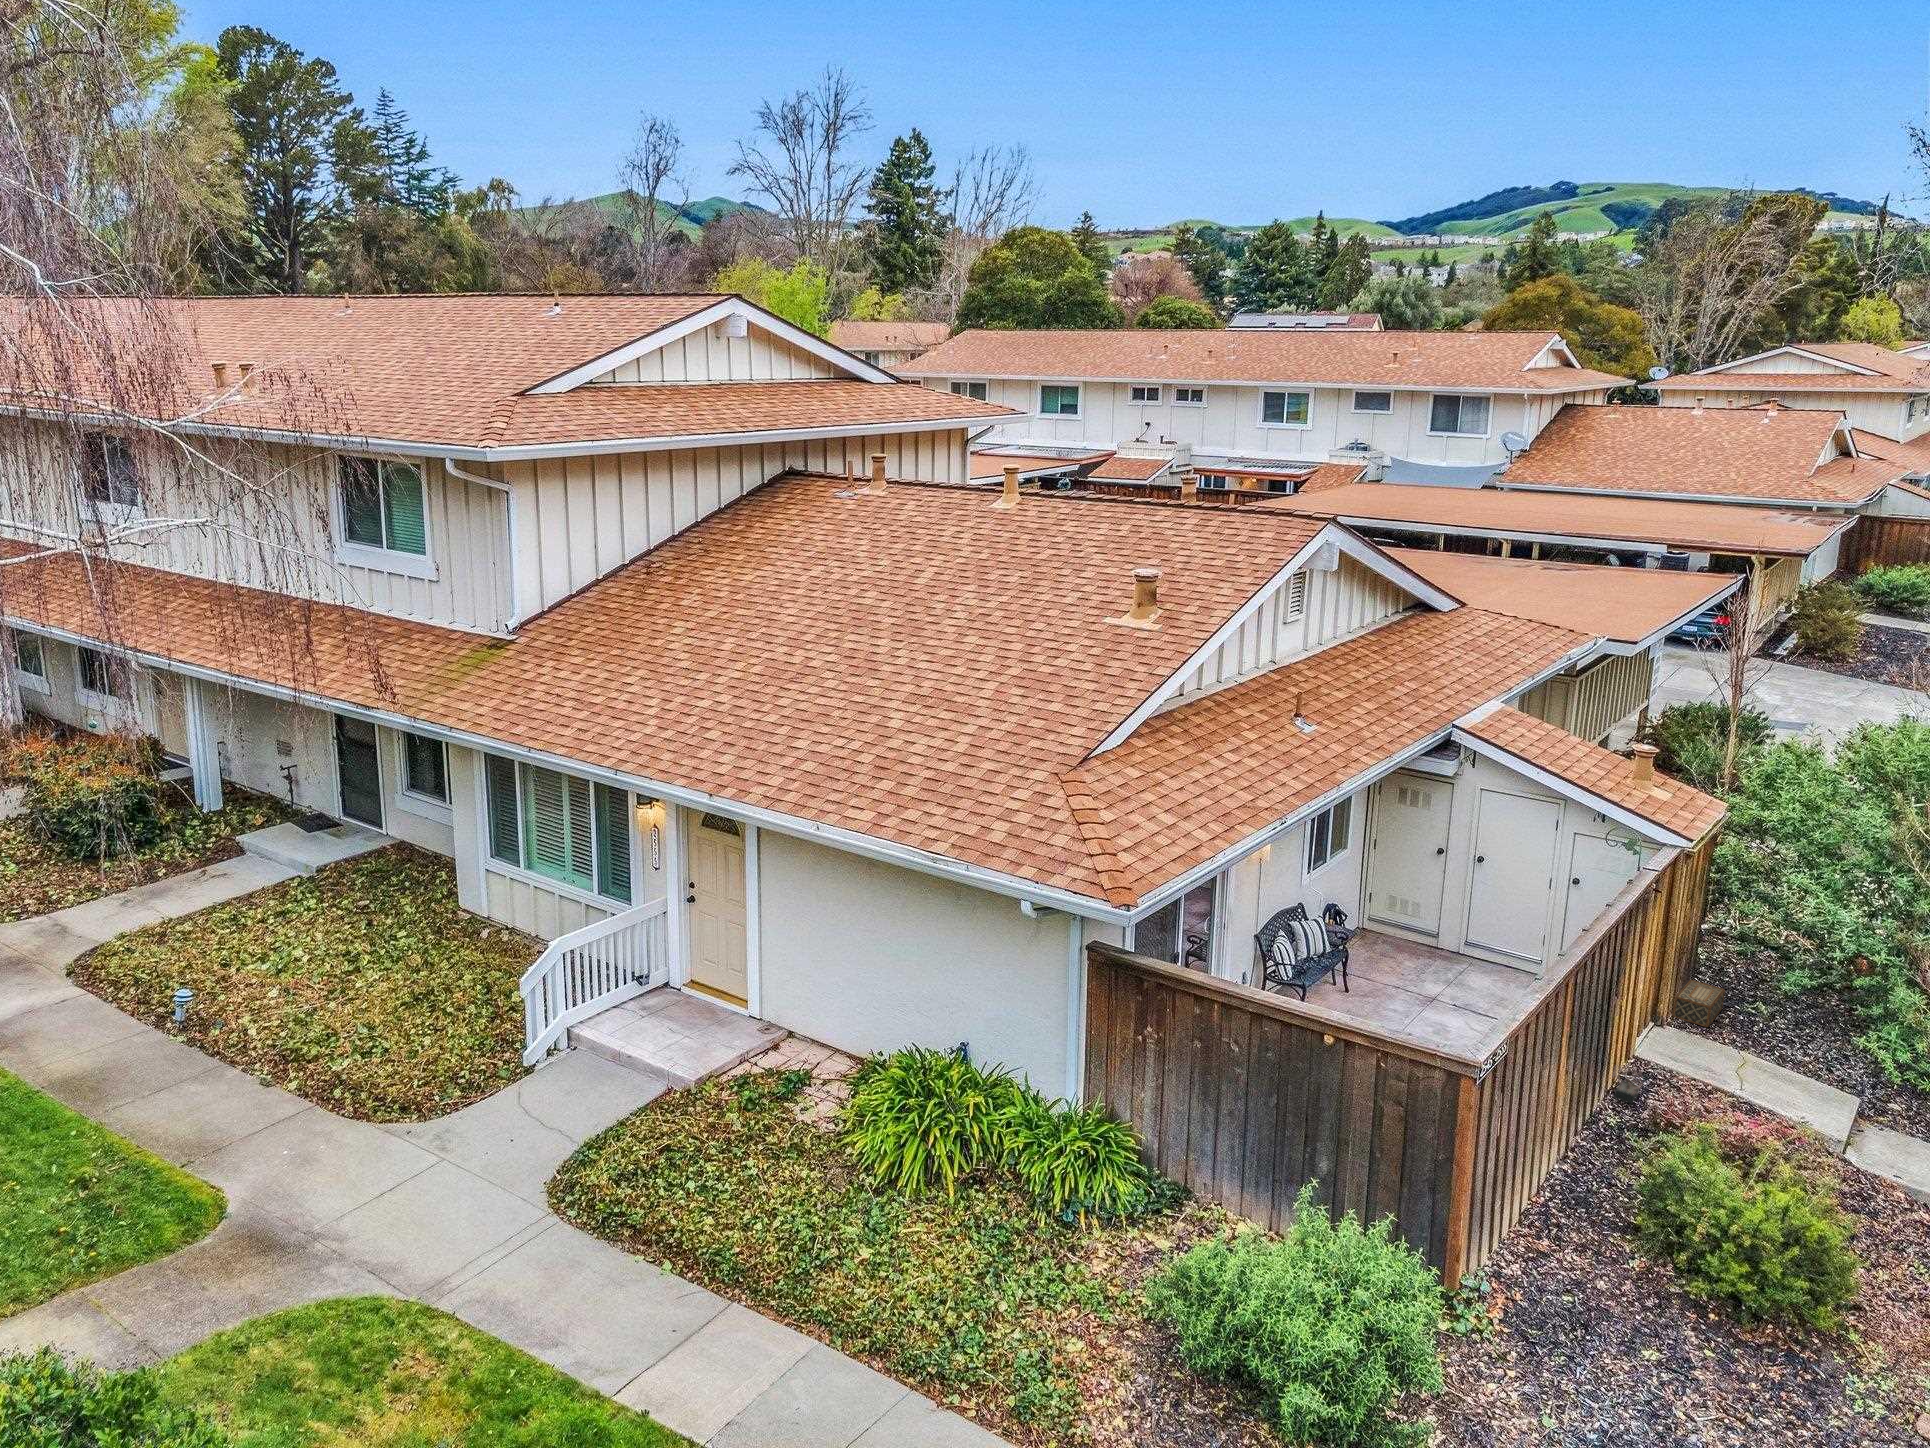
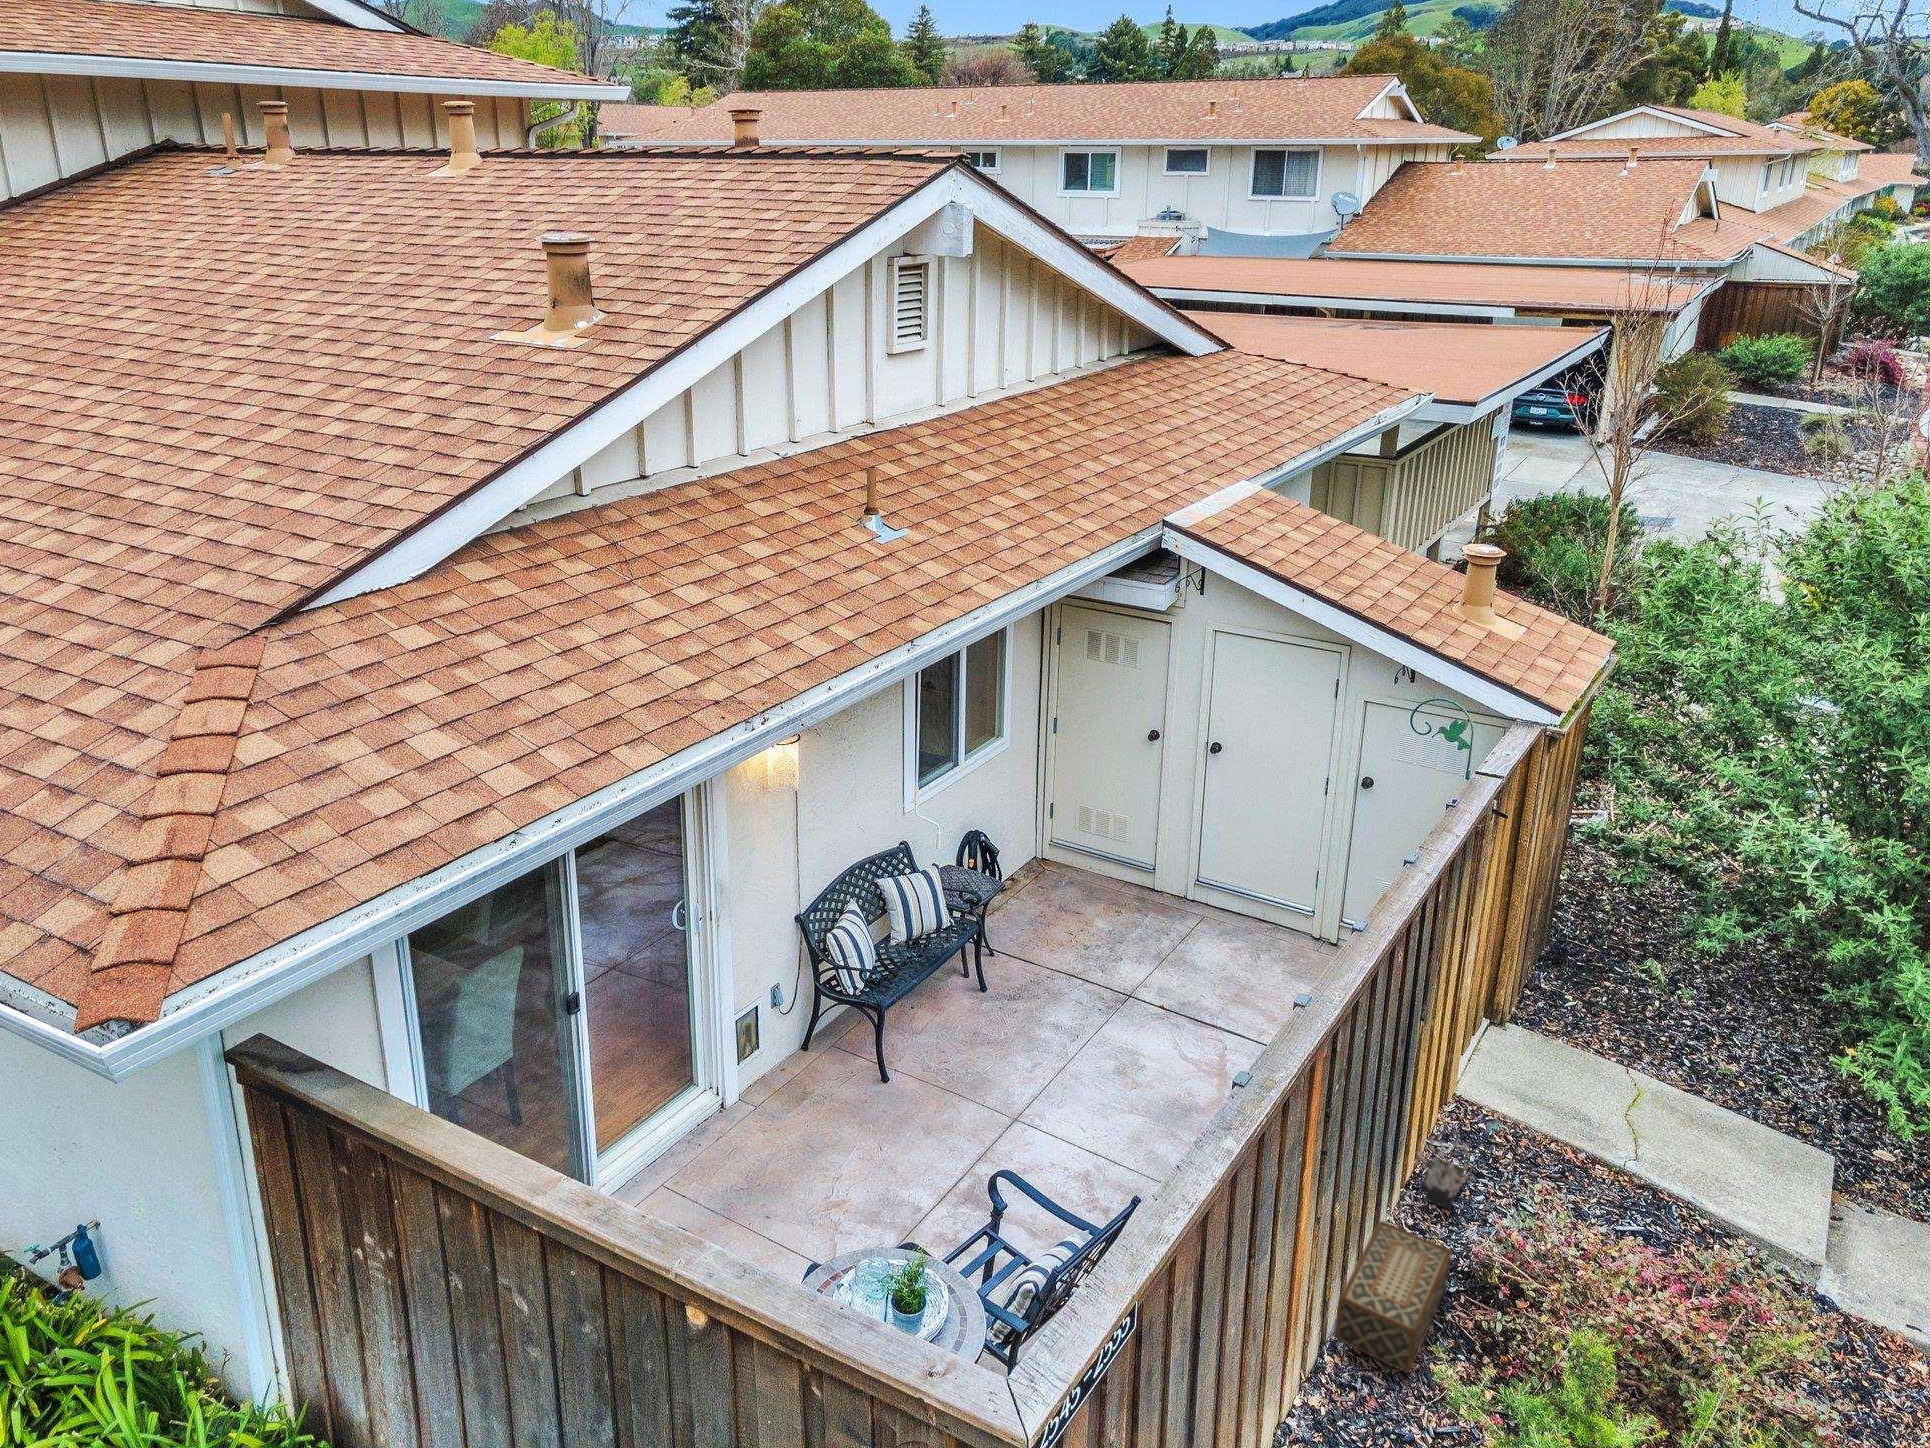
woven basket: present [1672,980,1725,1027] -> present [1334,1221,1452,1373]

